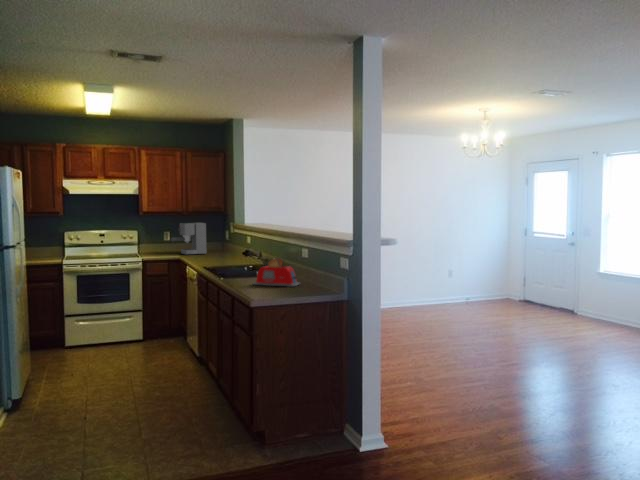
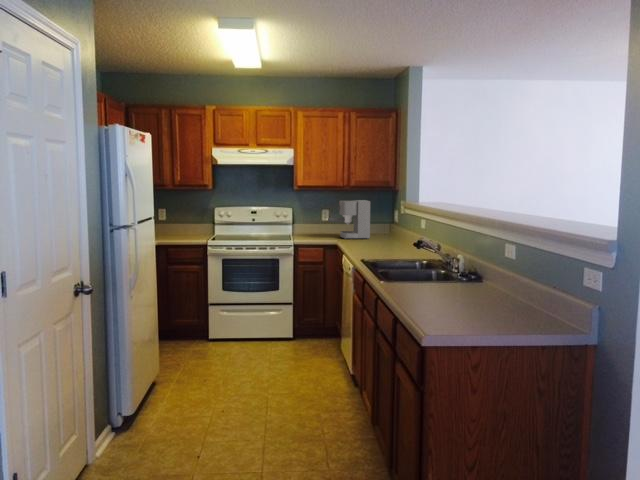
toaster: present [253,258,299,287] -> none [427,260,505,309]

